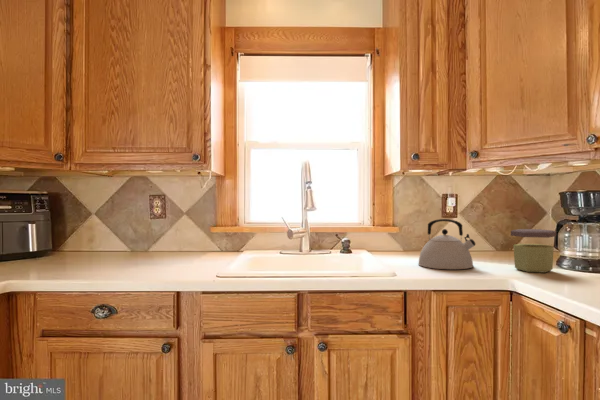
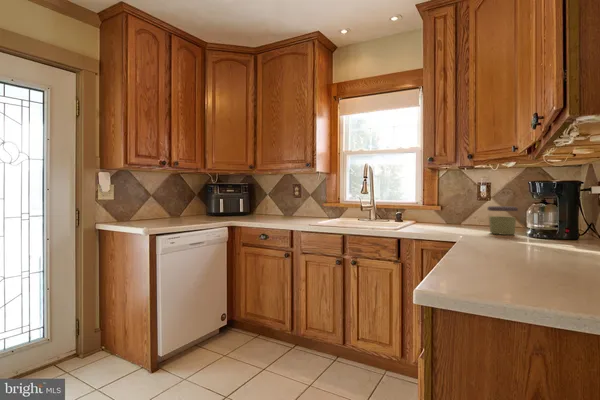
kettle: present [419,219,475,269] -> none [430,199,466,230]

